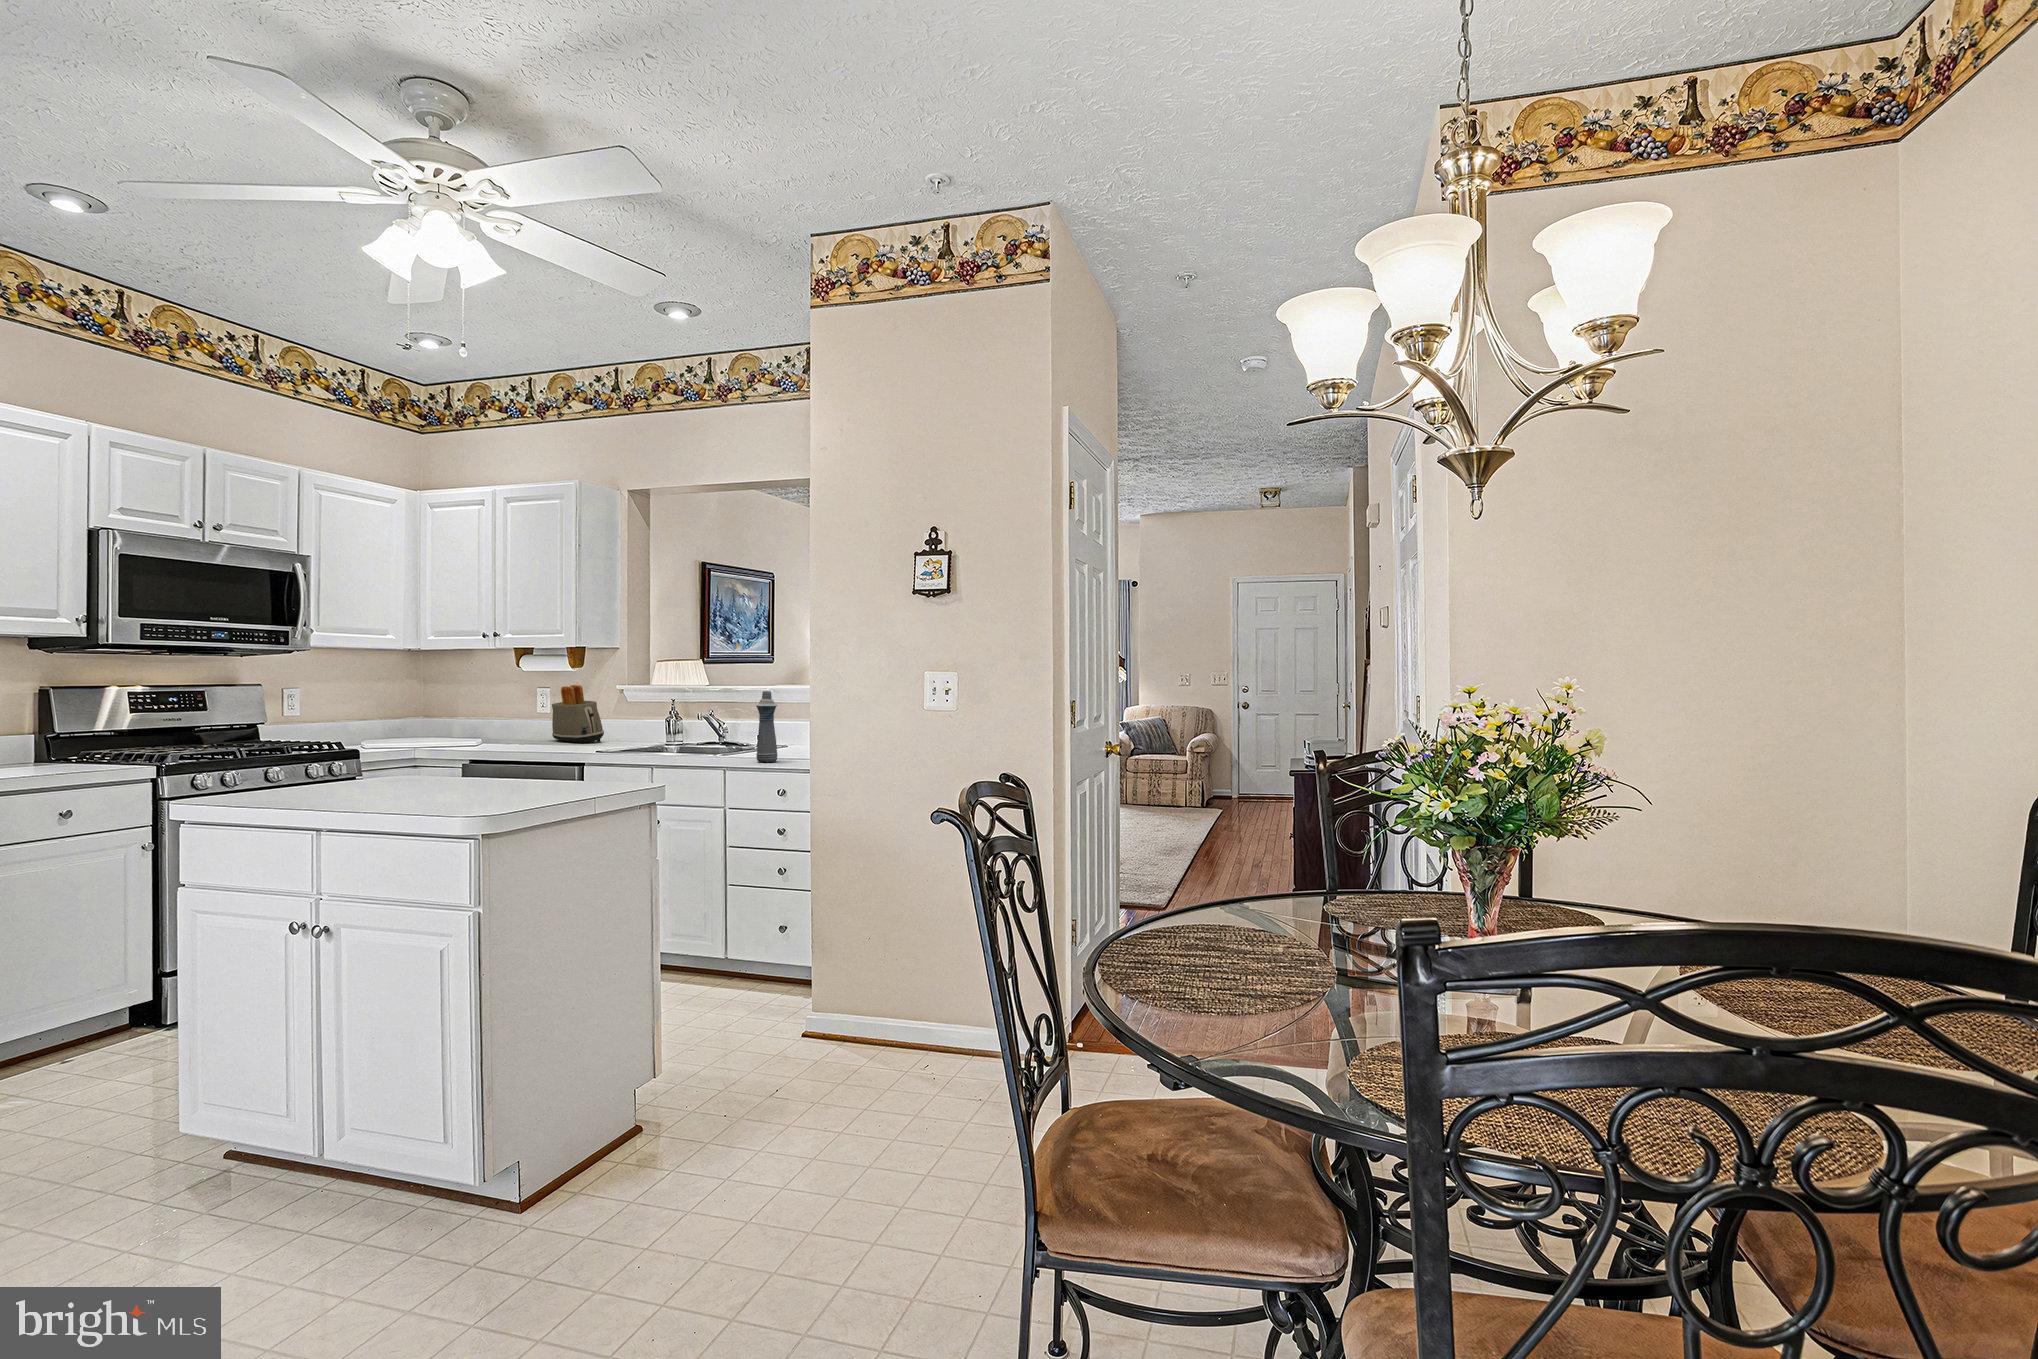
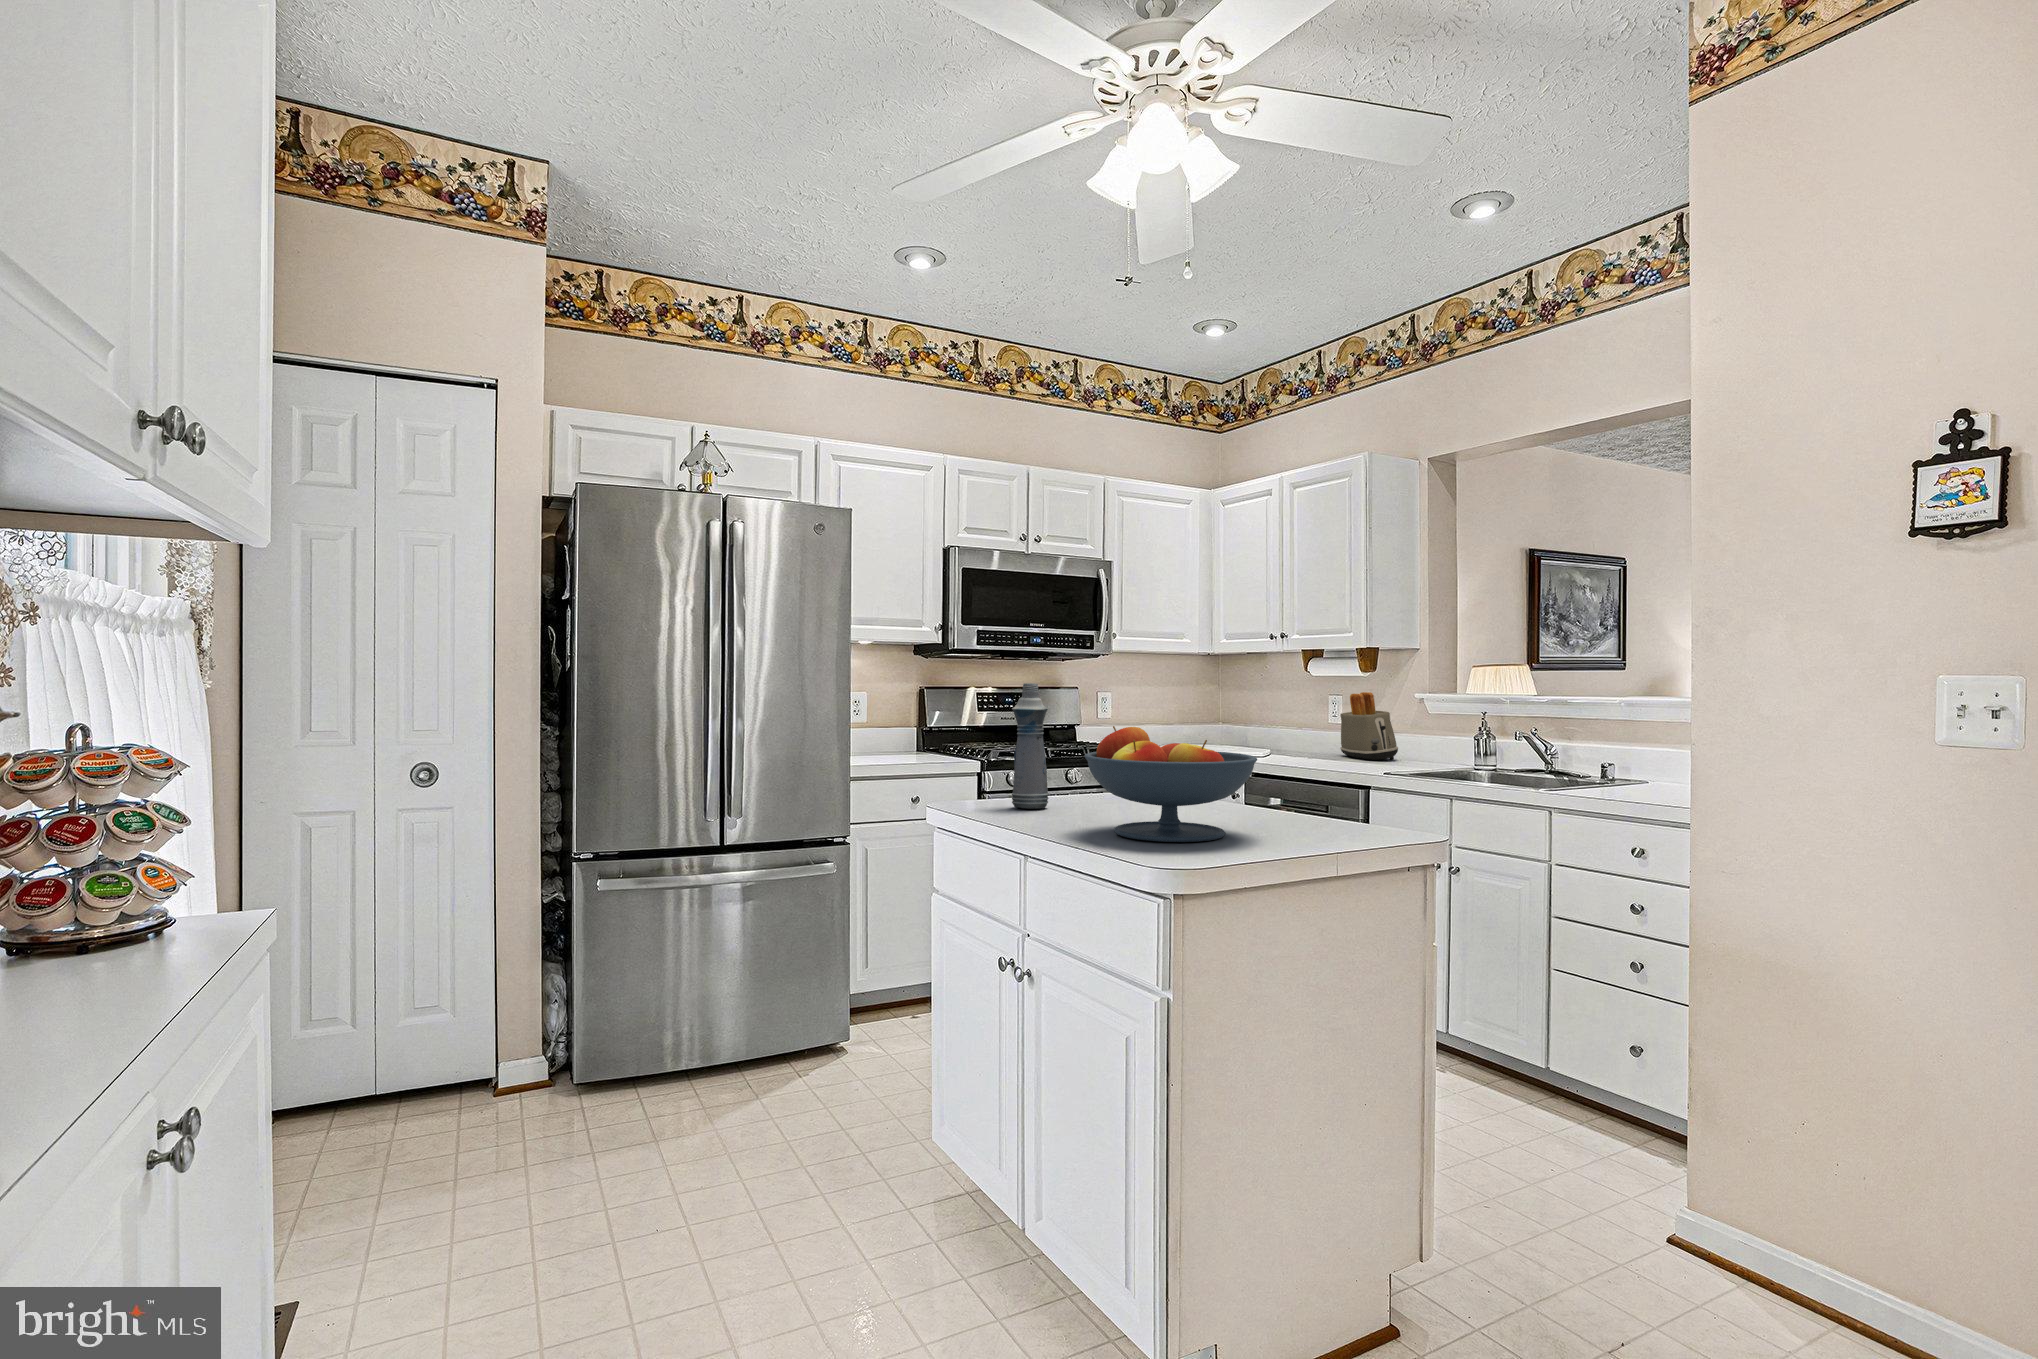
bottle: present [756,691,777,762] -> present [1012,683,1049,809]
fruit bowl: none [381,720,532,808] -> present [1085,726,1257,842]

